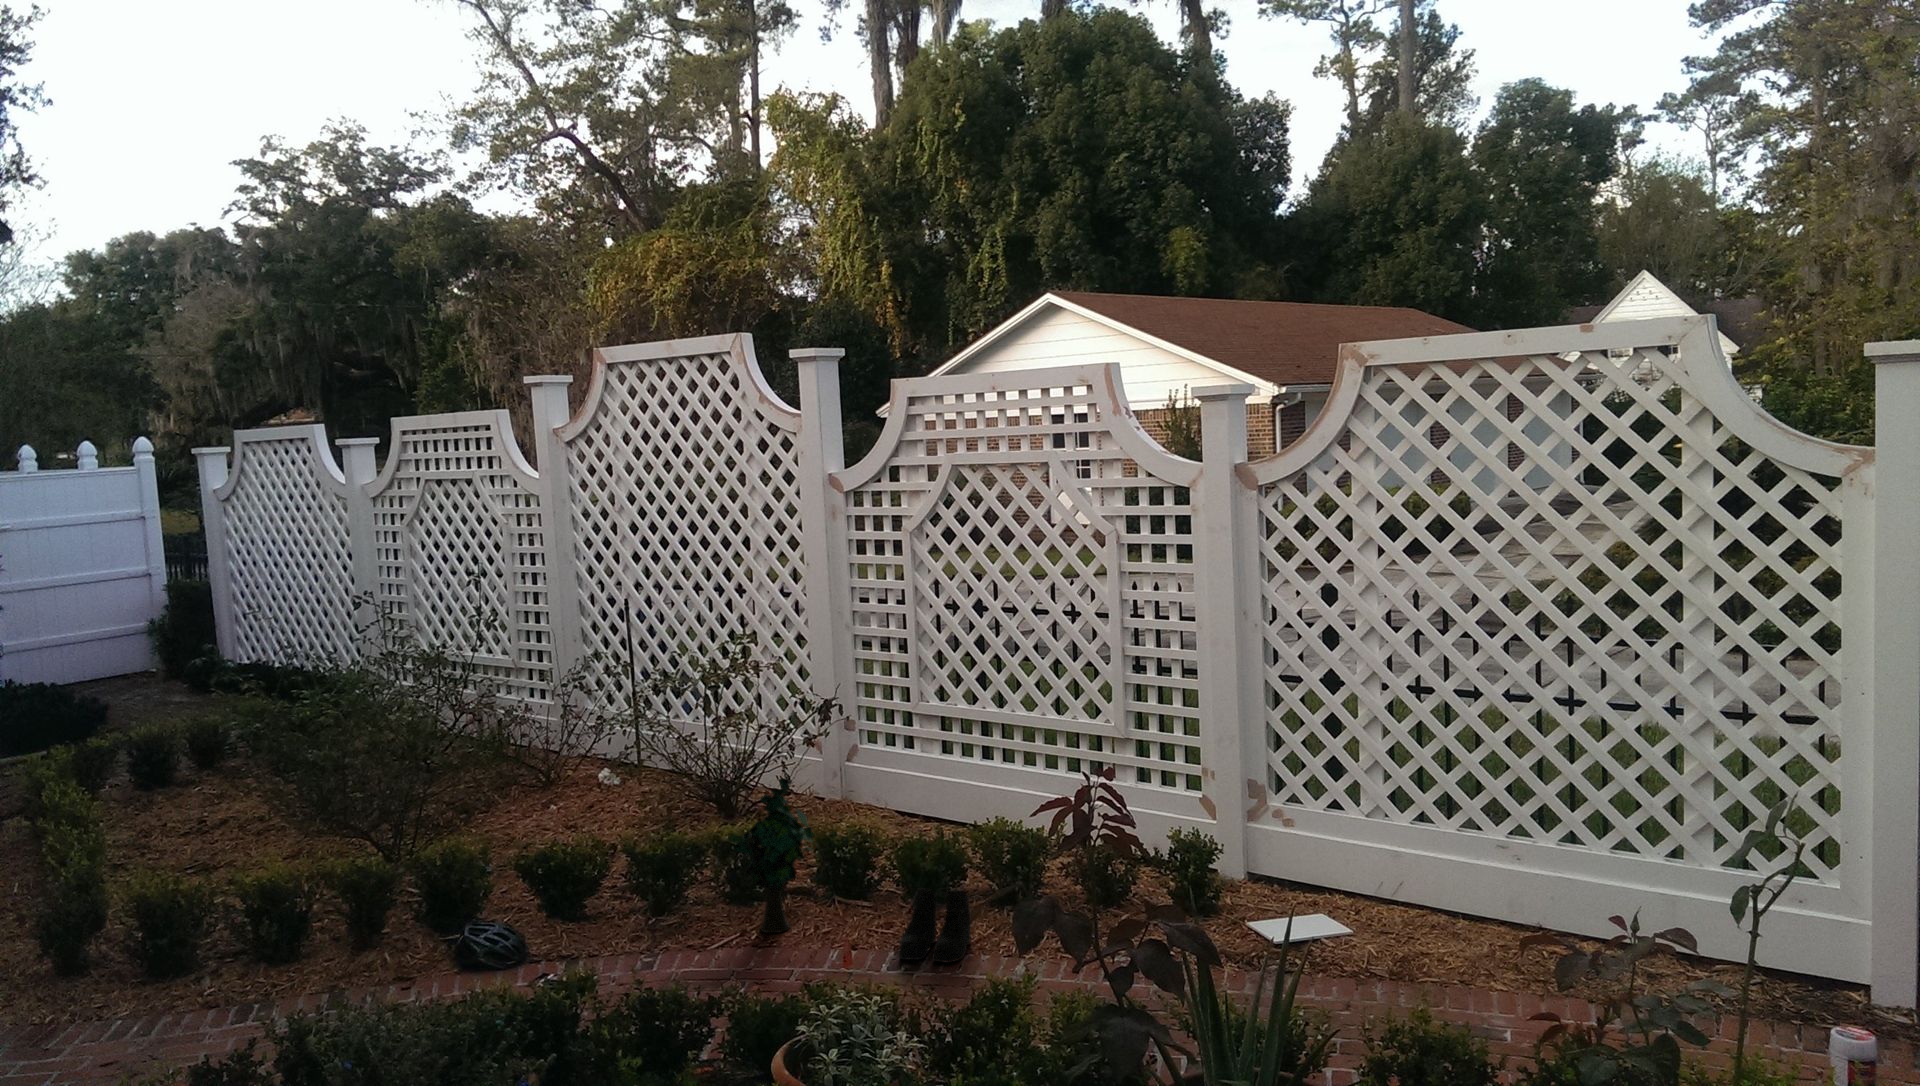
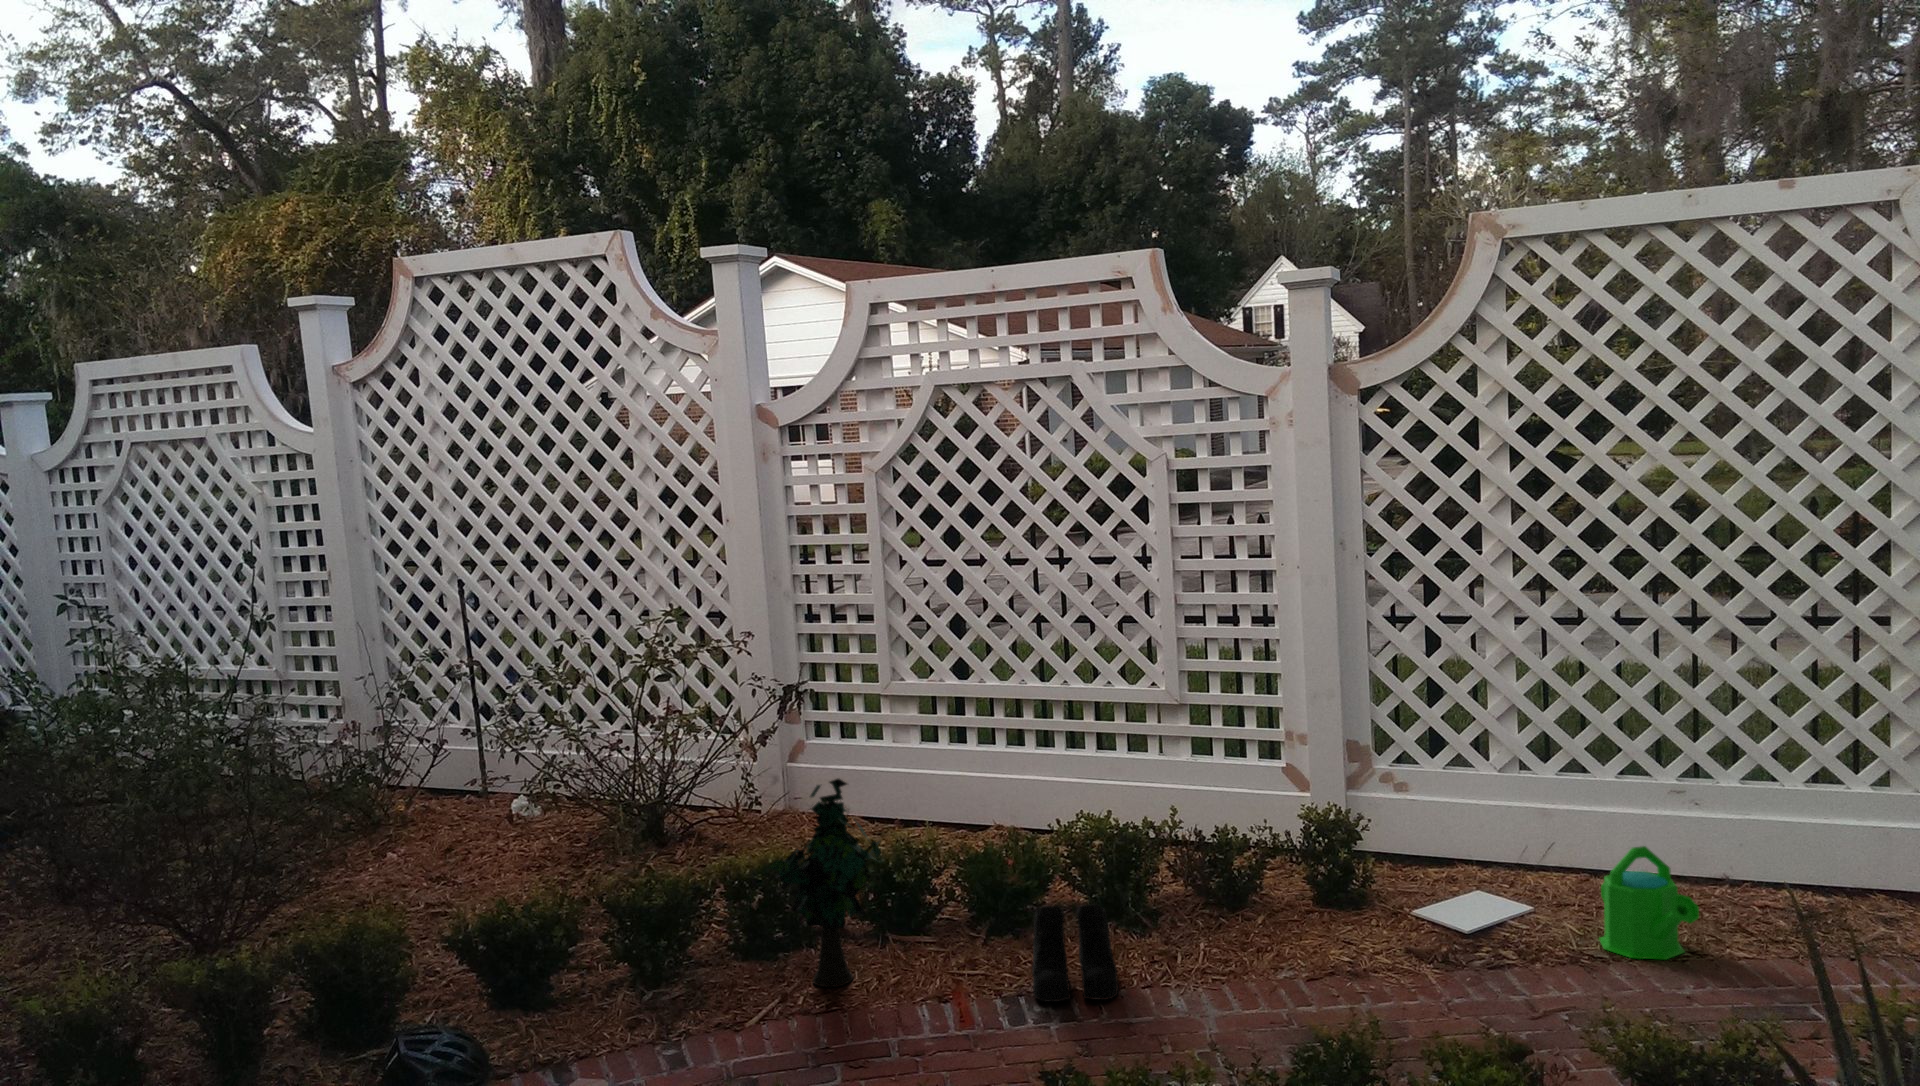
watering can: none [1366,888,1435,983] -> present [1599,846,1699,960]

